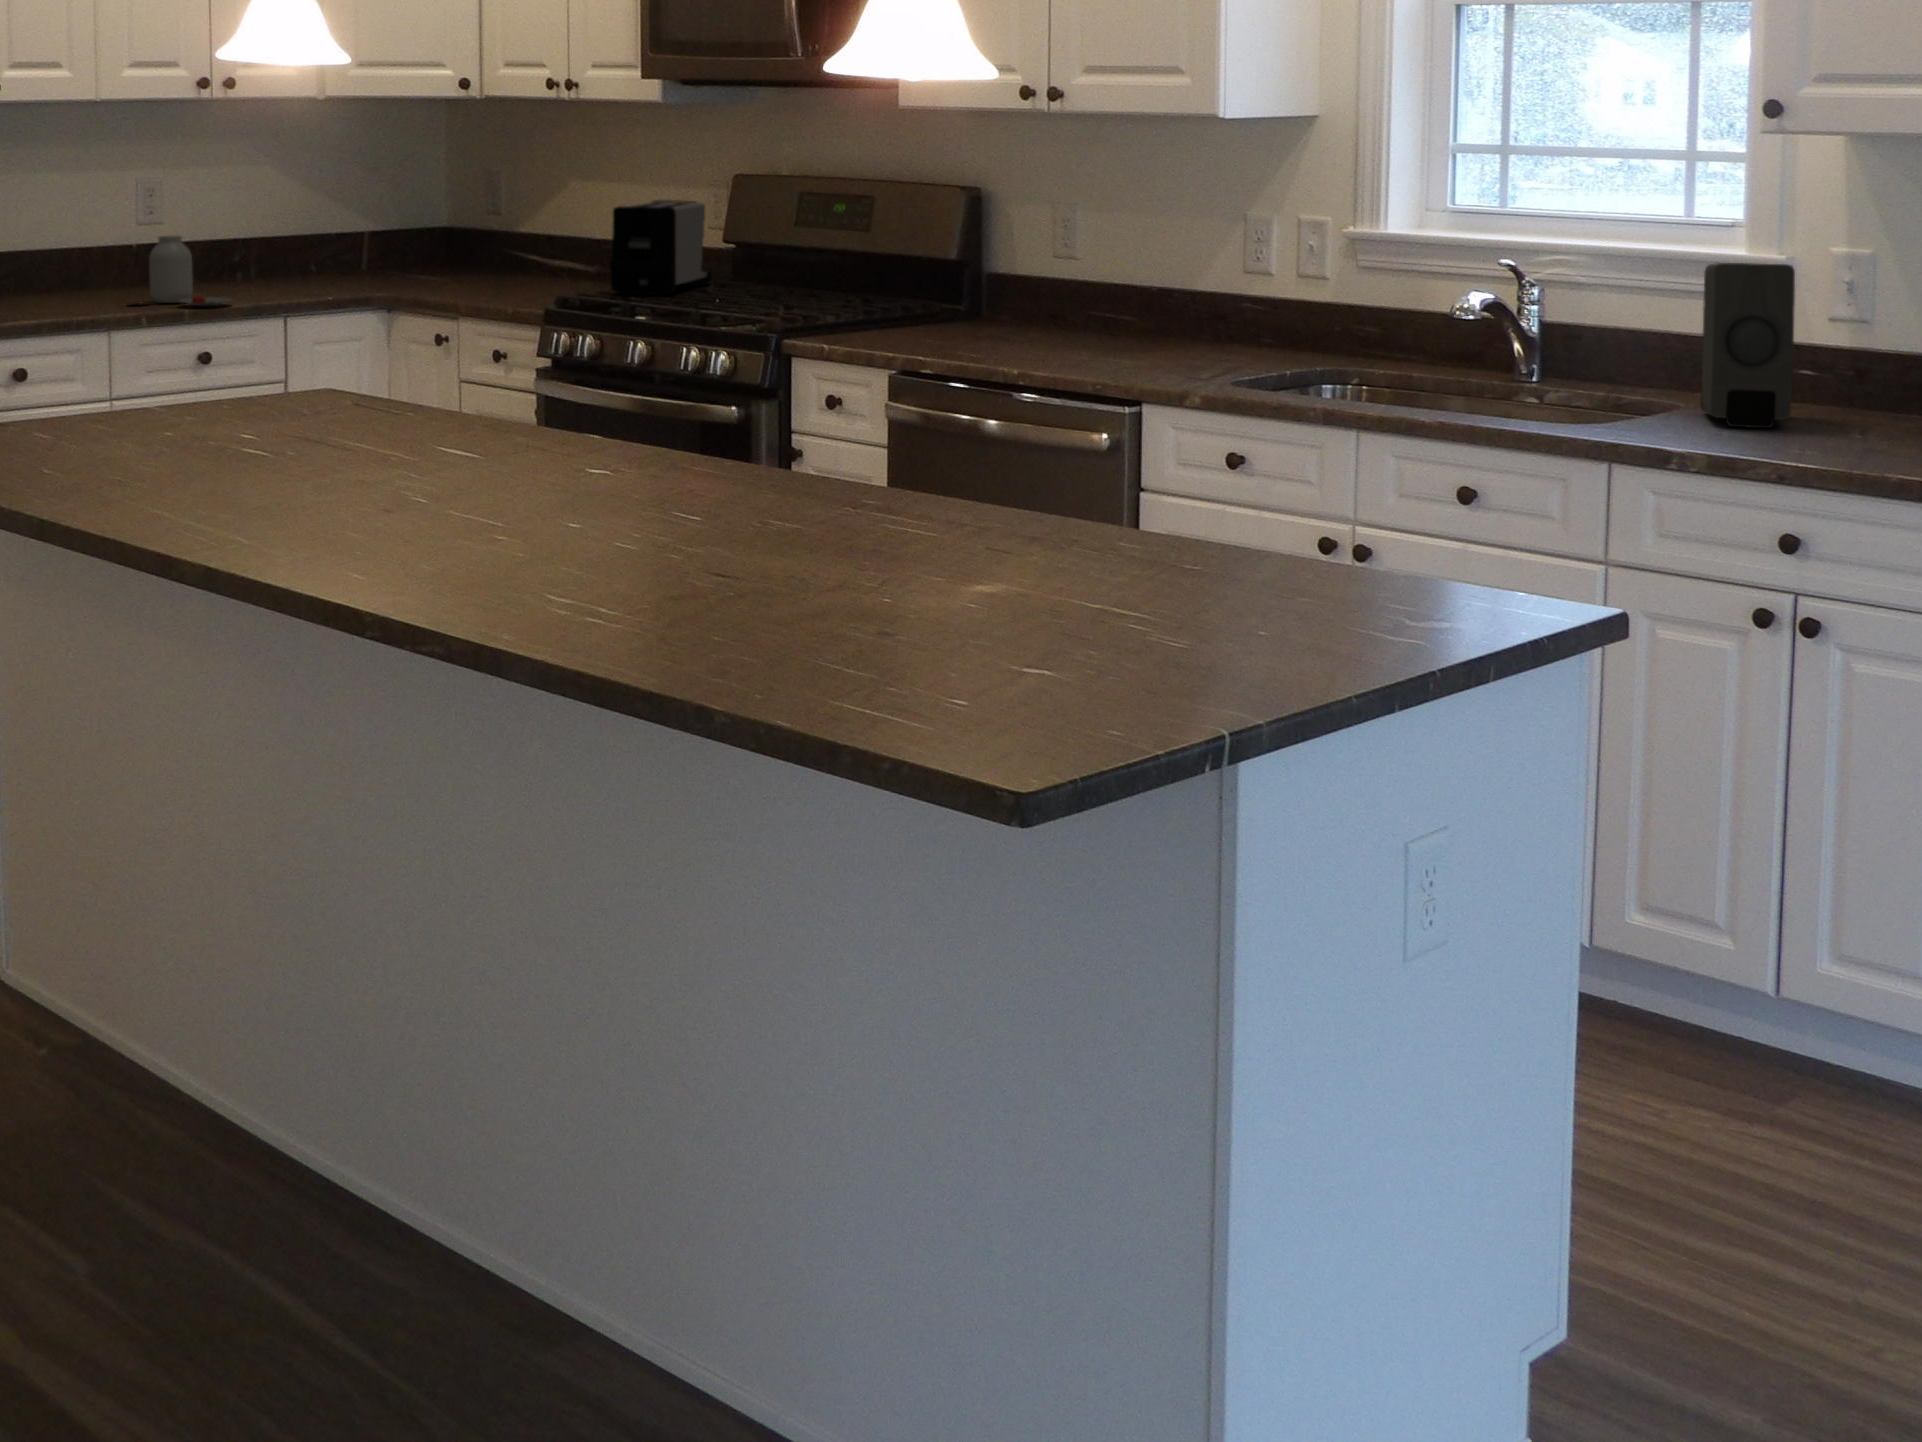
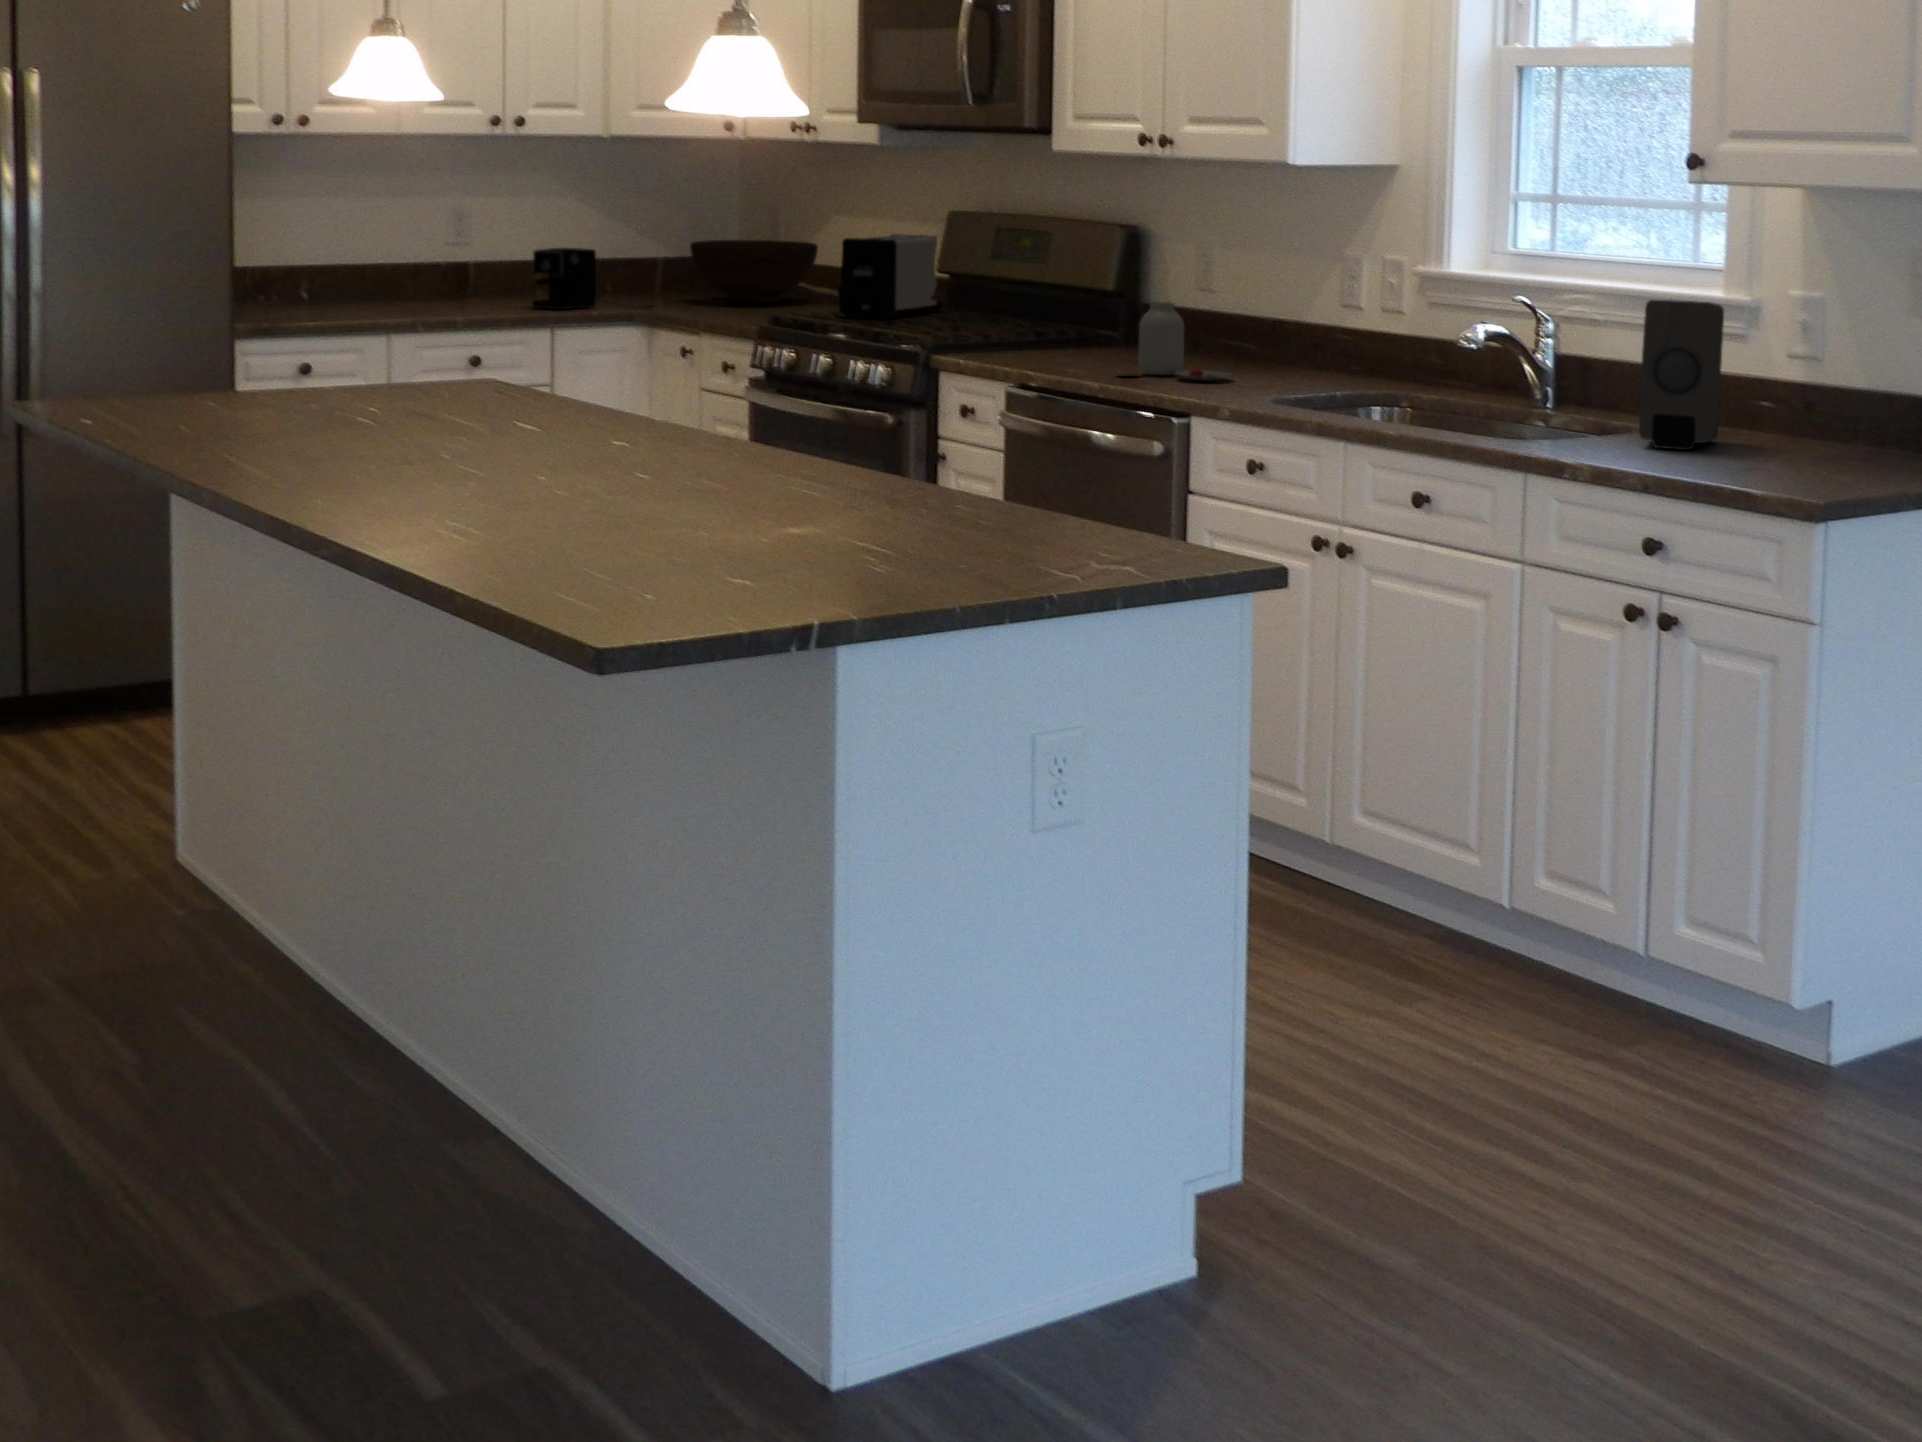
fruit bowl: none [420,209,562,280] -> present [690,240,818,303]
coffee maker: none [255,224,393,294] -> present [532,248,652,309]
jar: present [144,236,232,306] -> present [1117,302,1233,380]

